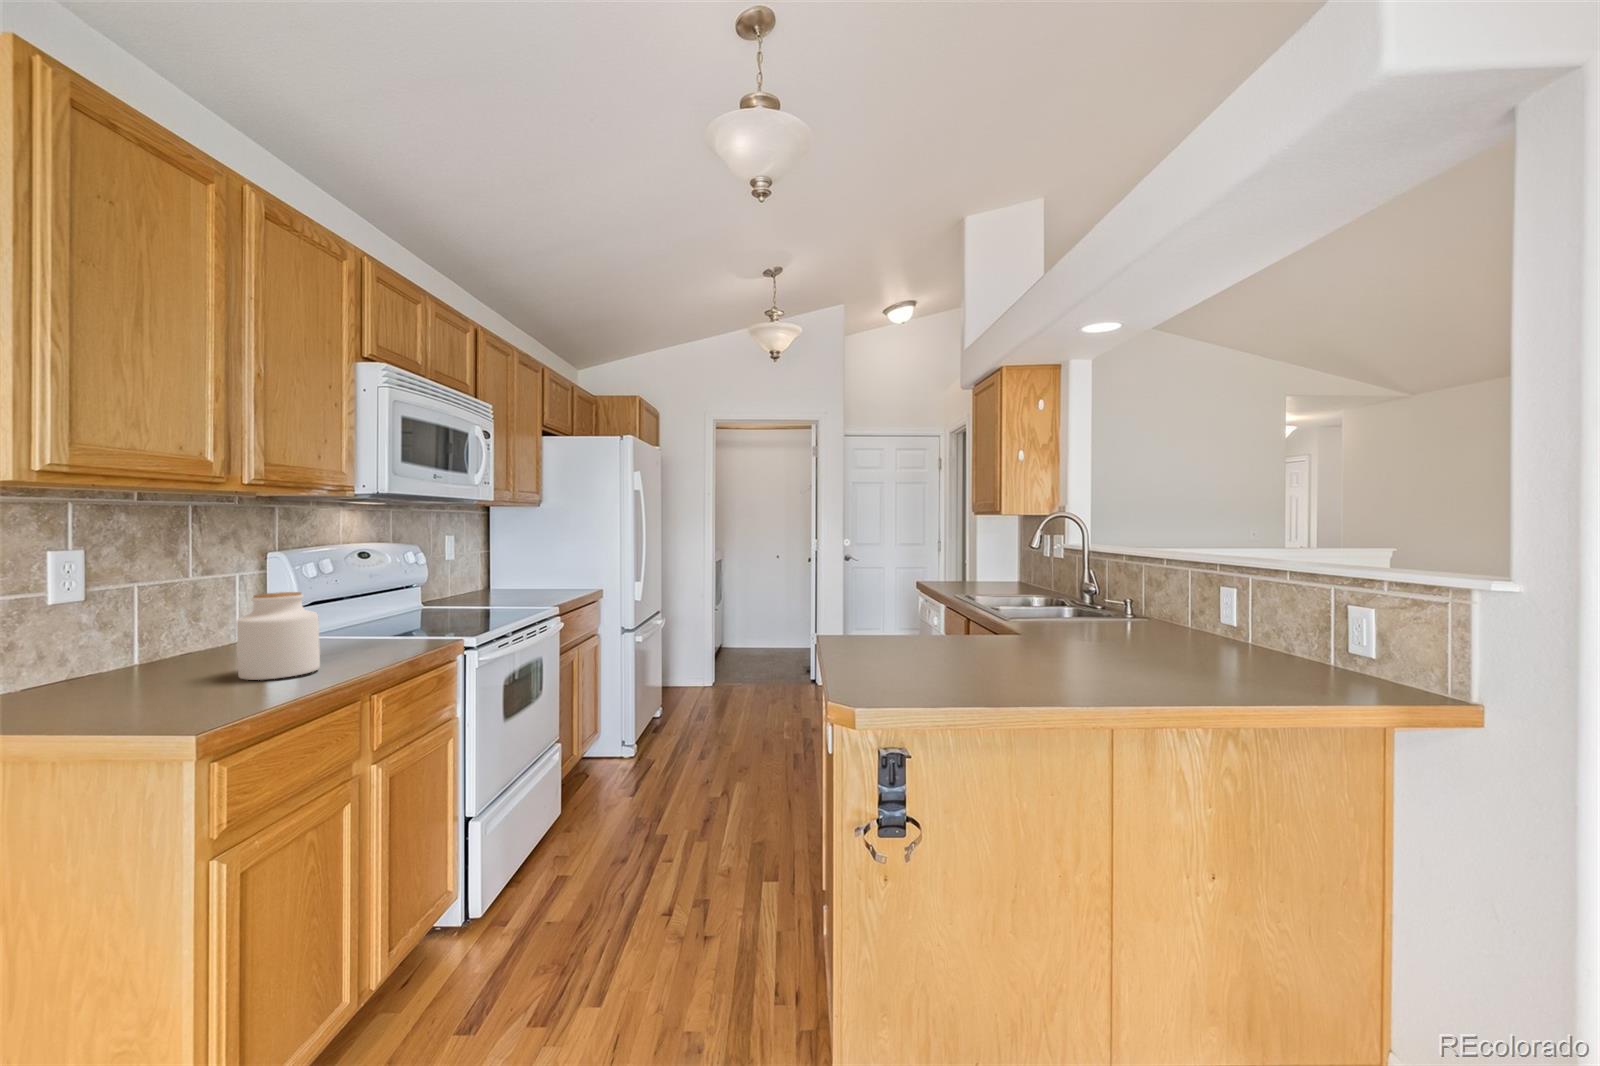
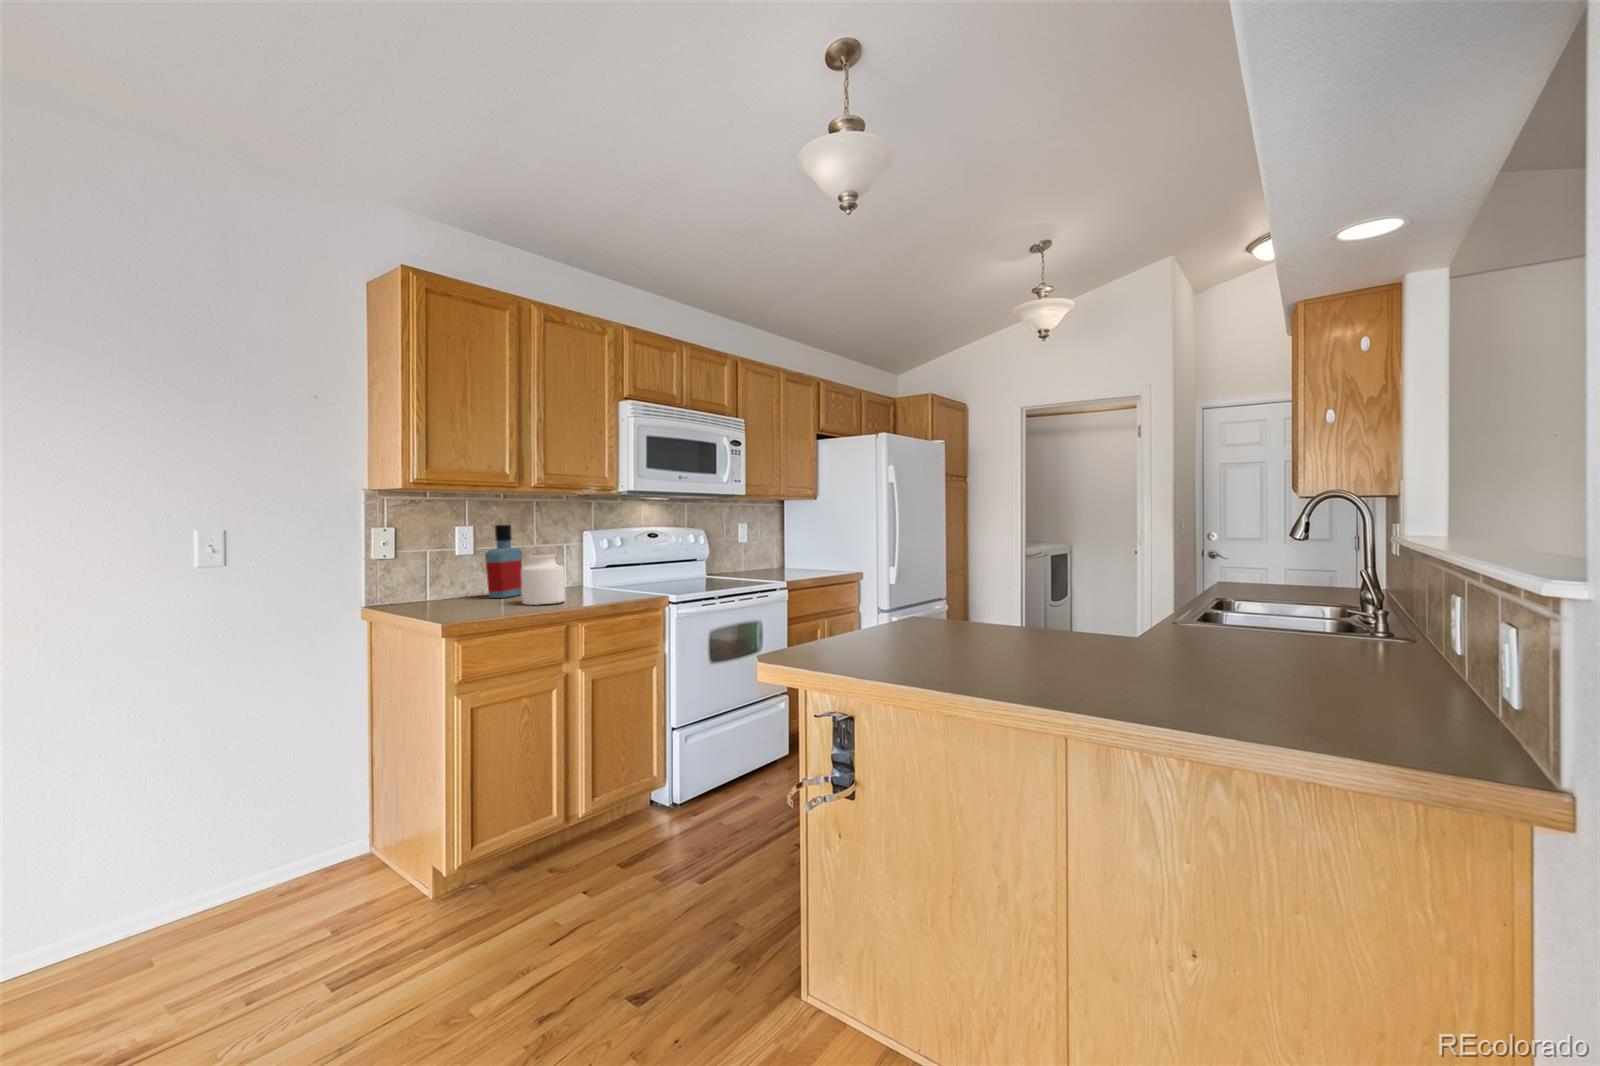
bottle: none [128,546,190,675] -> present [485,525,522,598]

